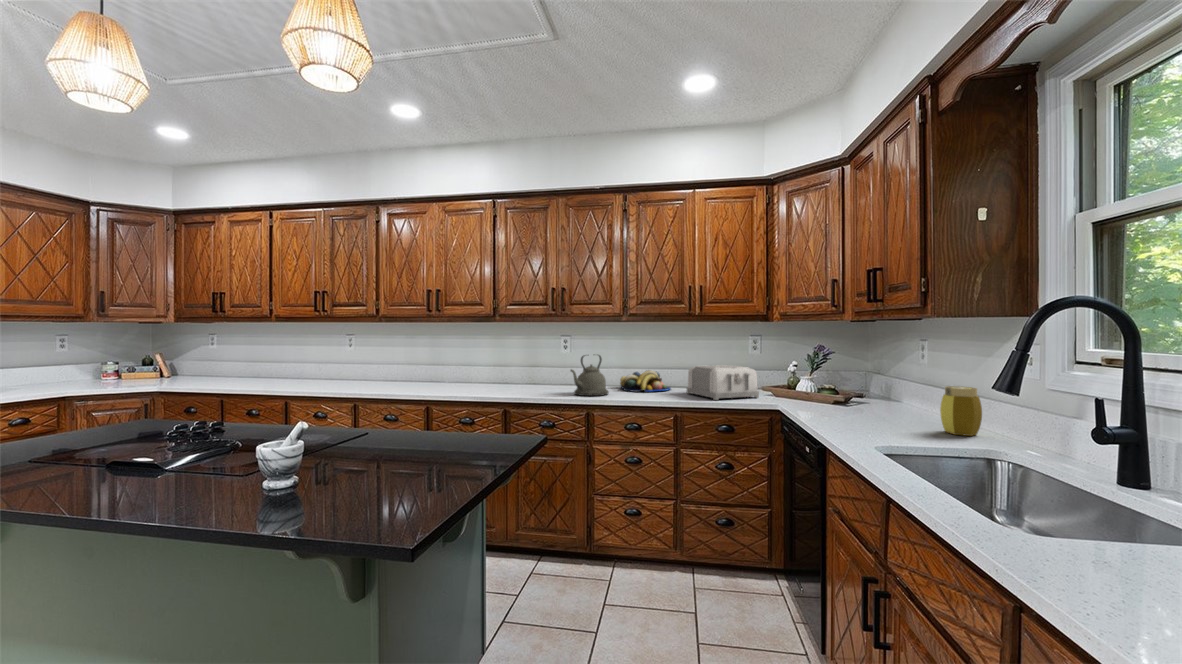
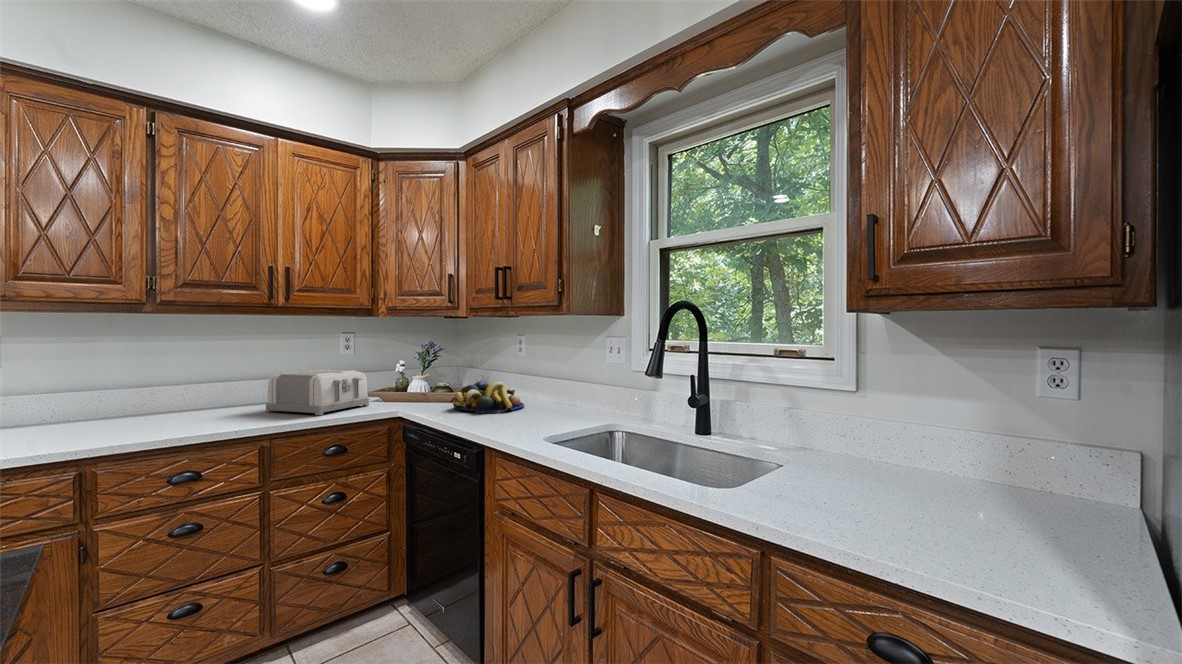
kettle: present [571,355,609,396] -> none [27,366,120,441]
fruit bowl: present [620,370,671,392] -> present [453,381,524,413]
jar: present [940,386,982,436] -> none [563,374,590,416]

